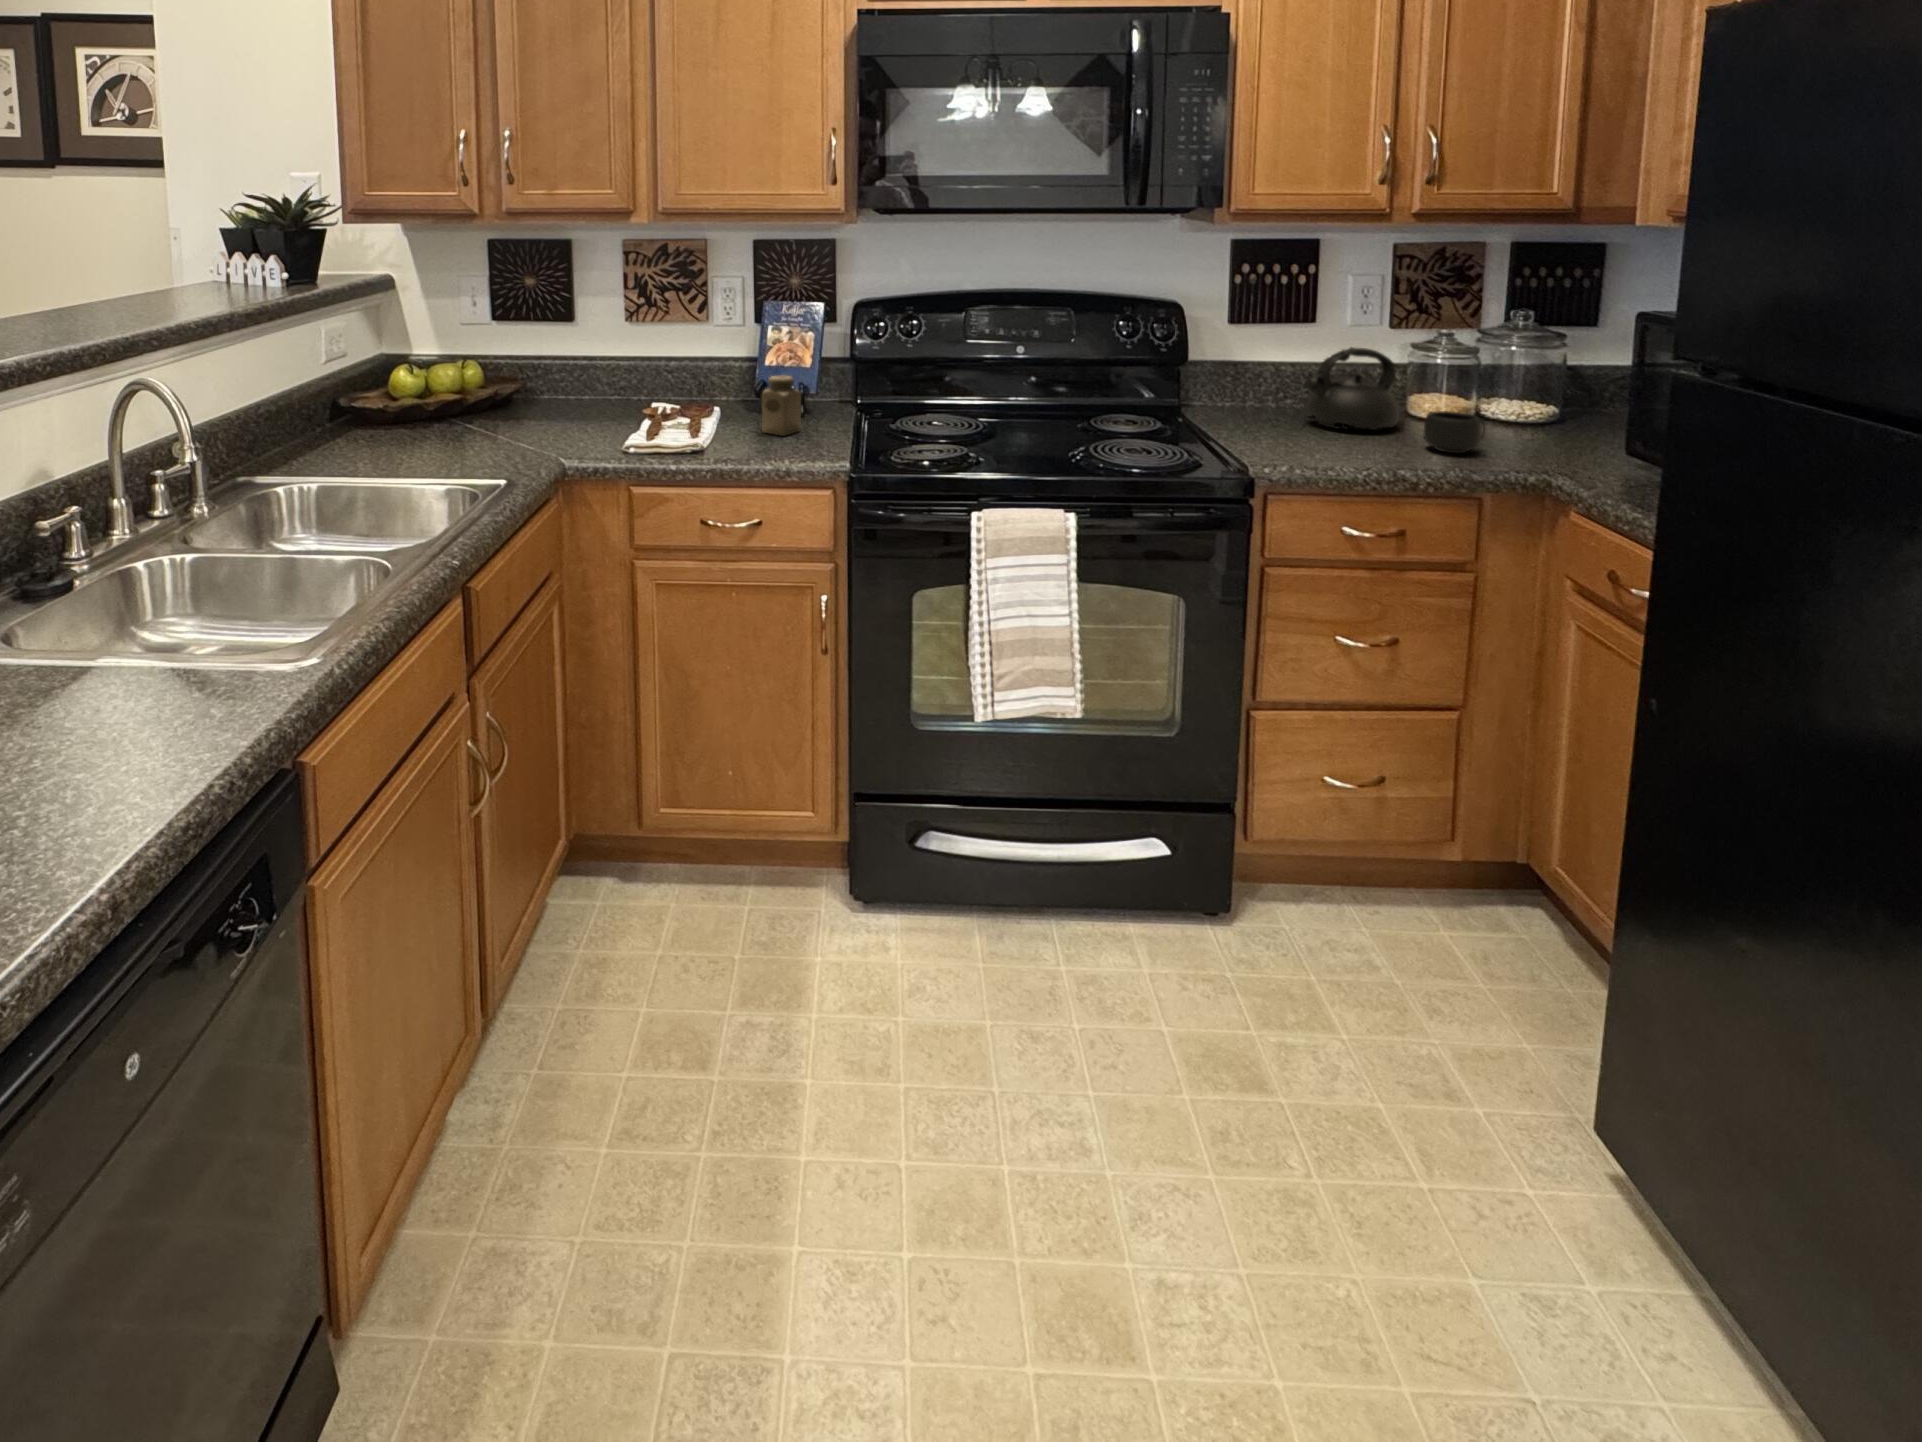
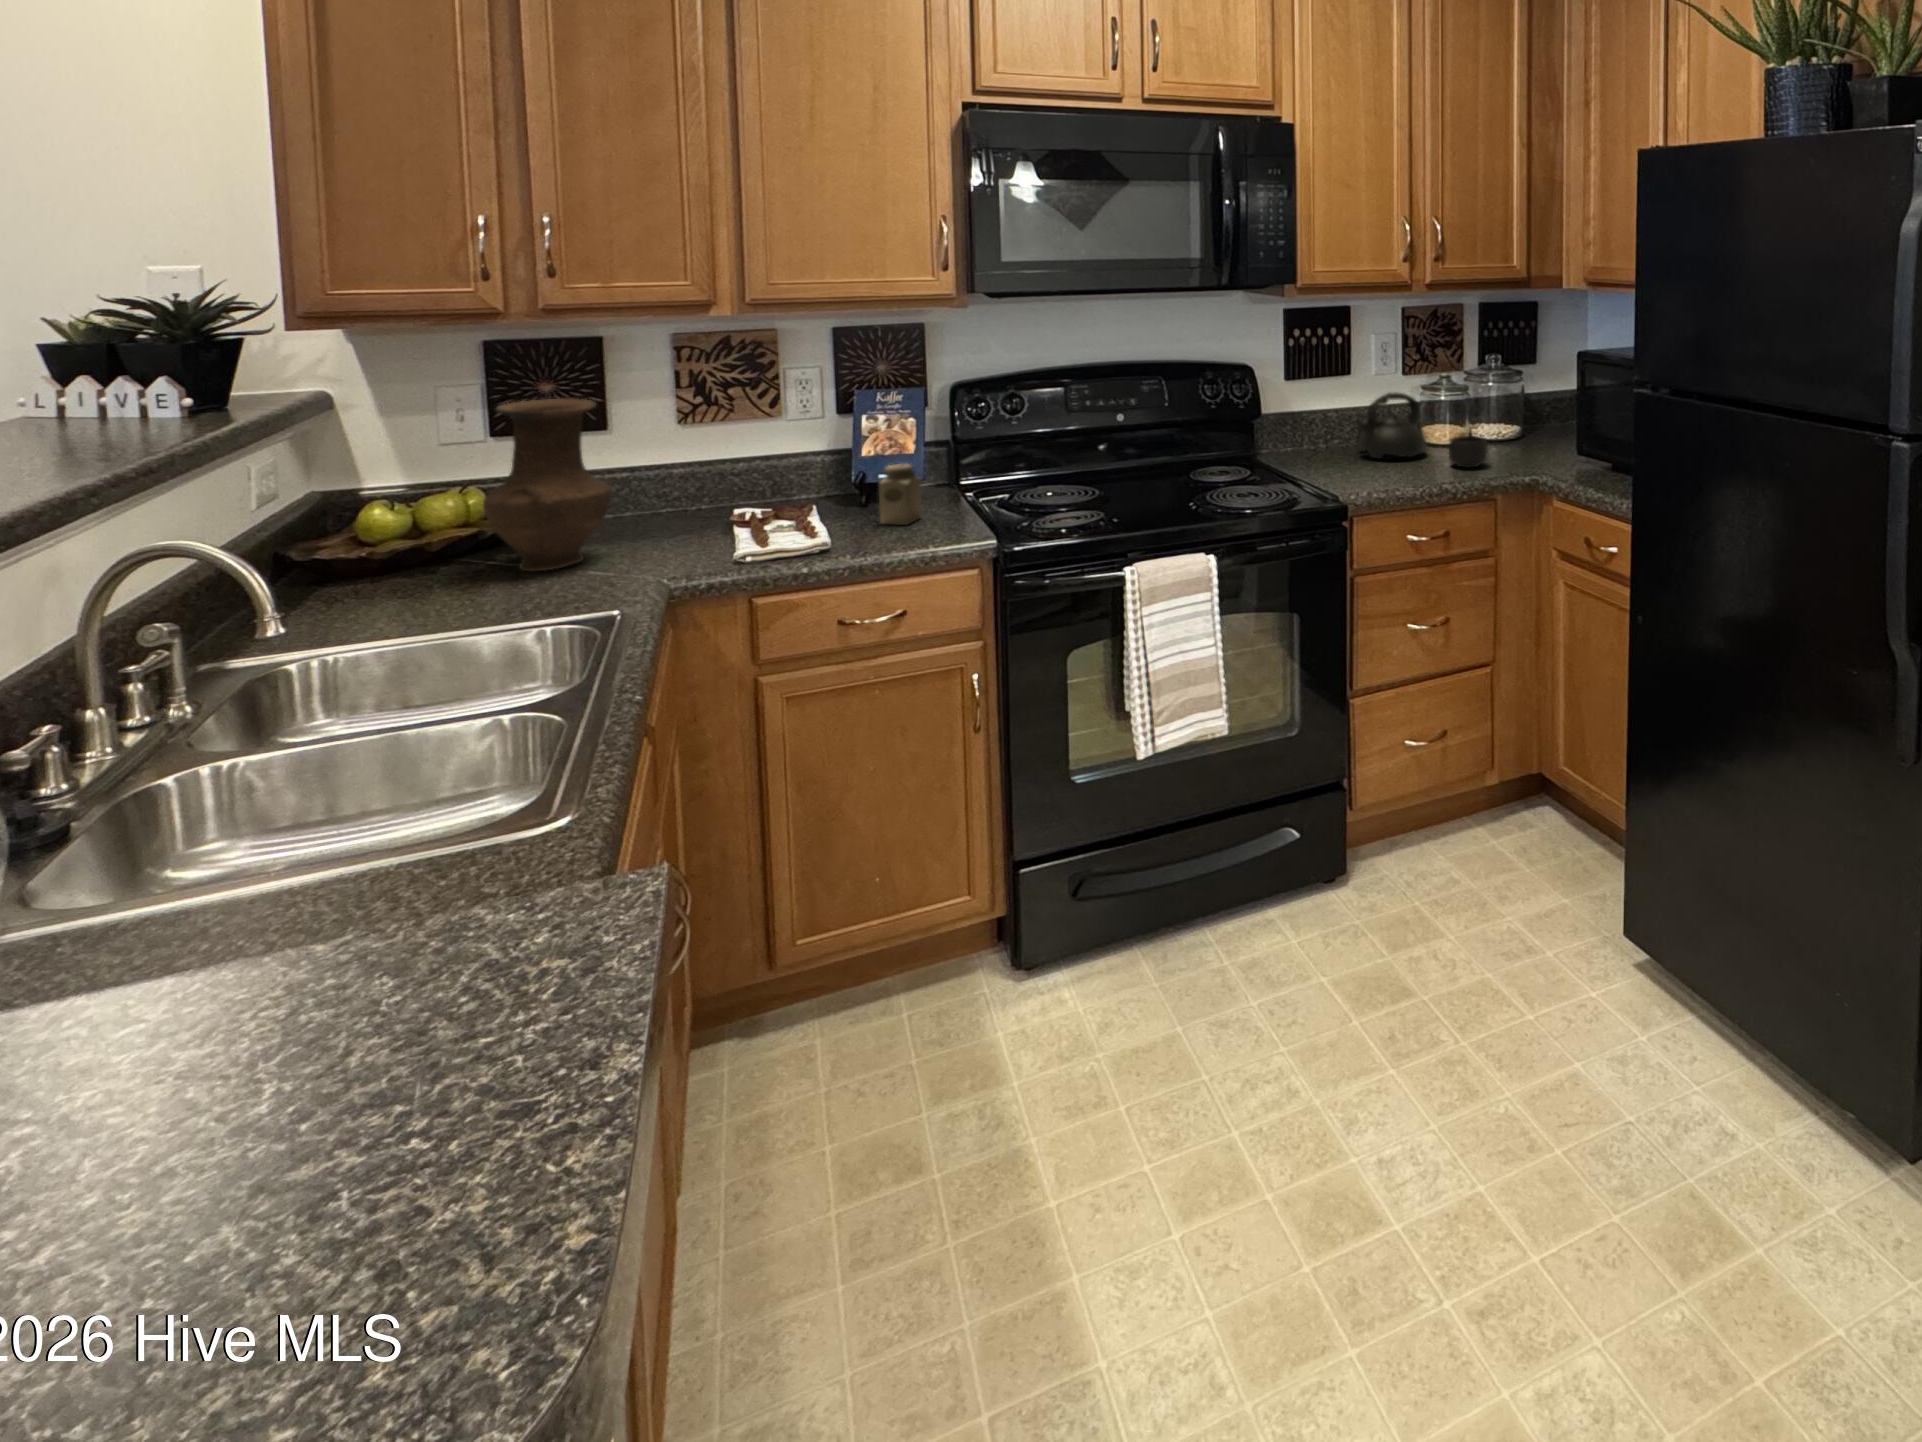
vase: none [454,290,548,437] -> present [483,399,612,571]

